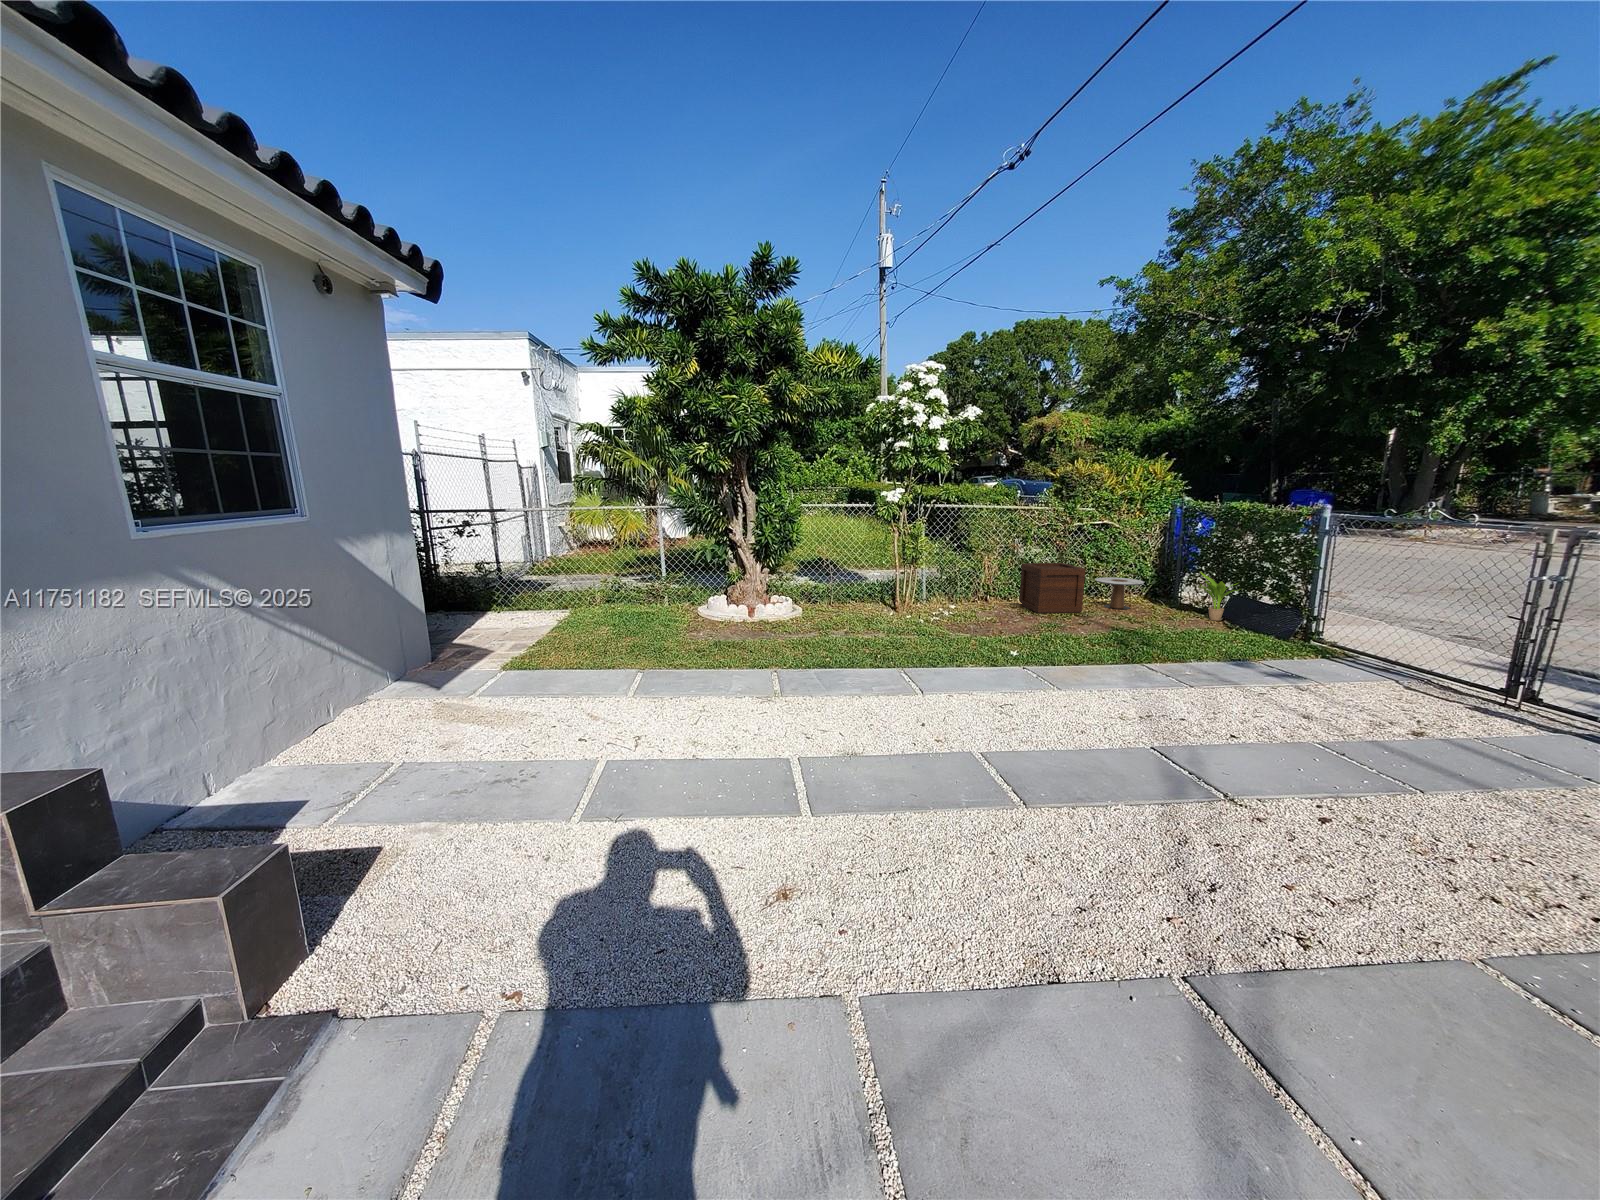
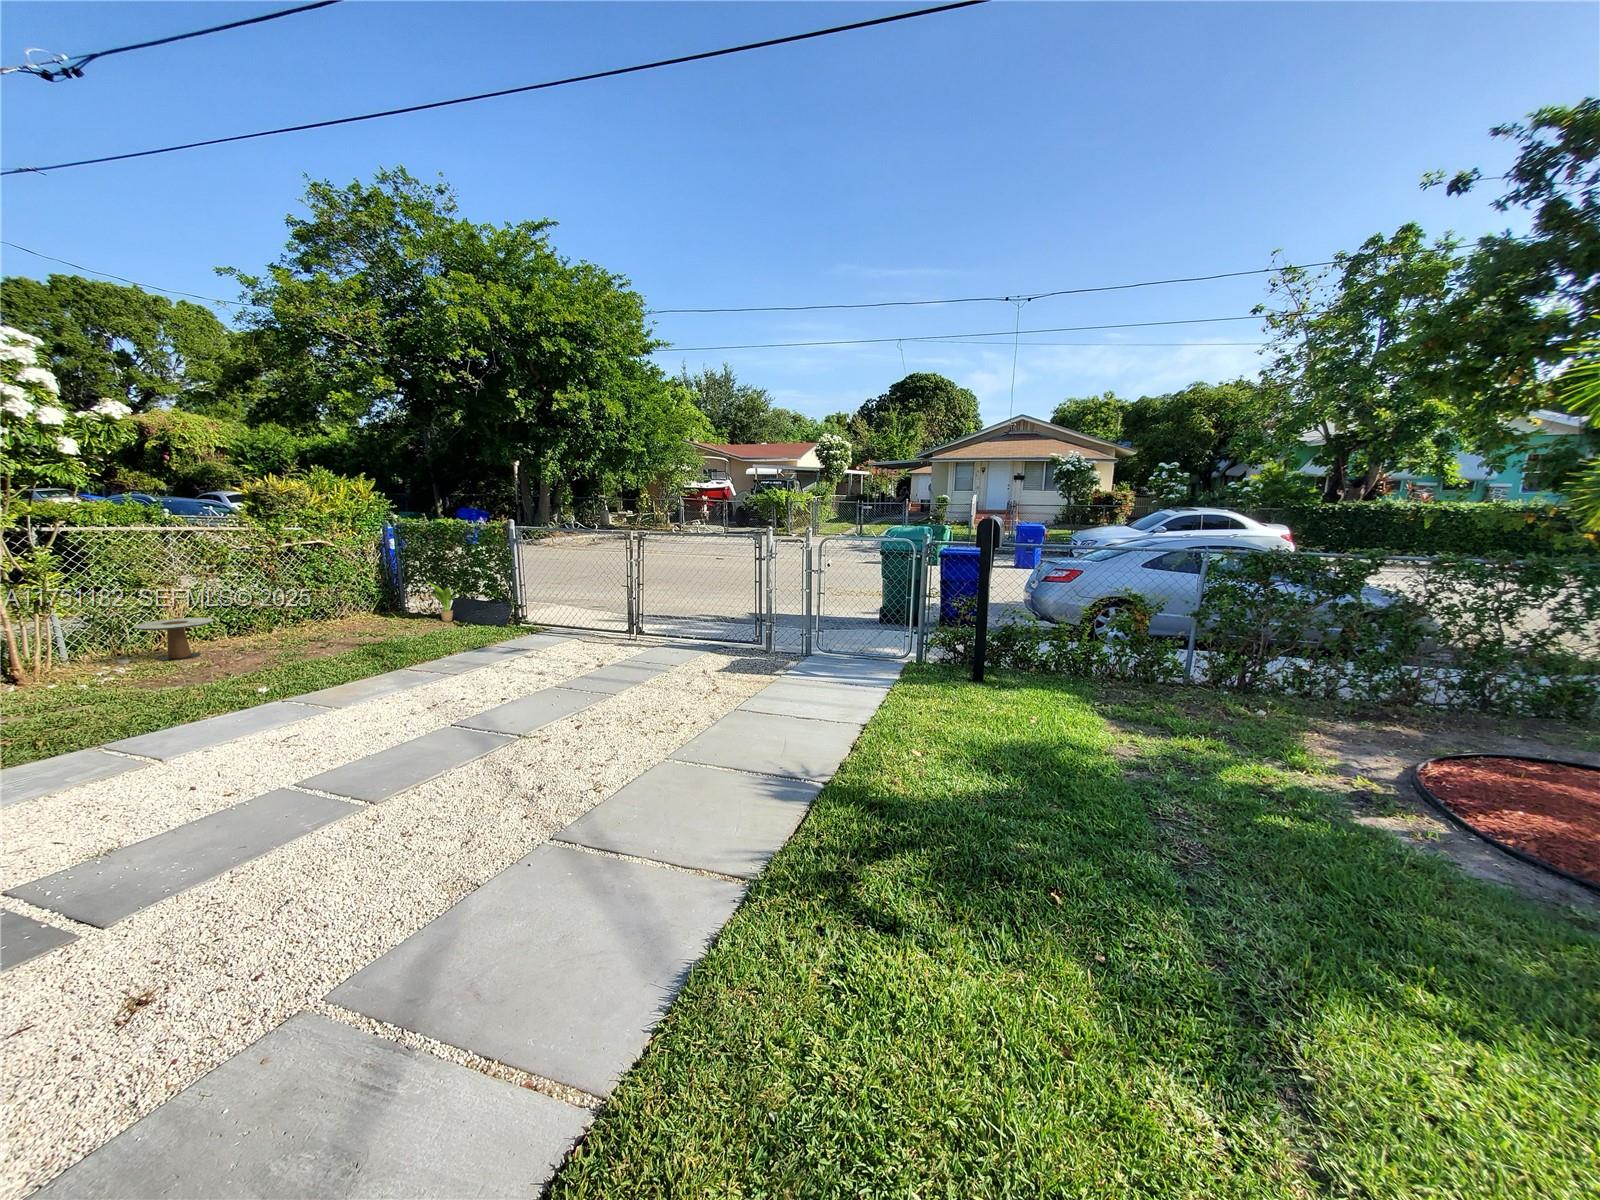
wooden crate: present [1019,563,1085,613] -> none [221,588,316,647]
side table: present [1096,577,1144,610] -> present [134,618,213,661]

